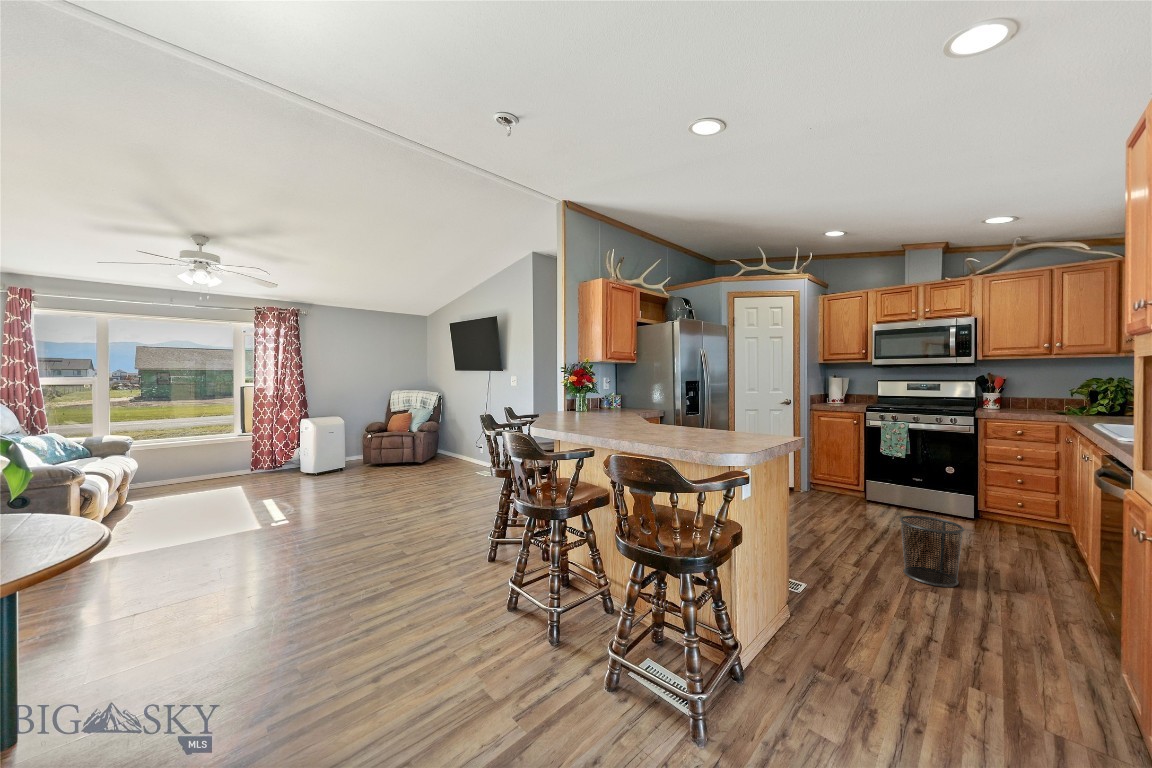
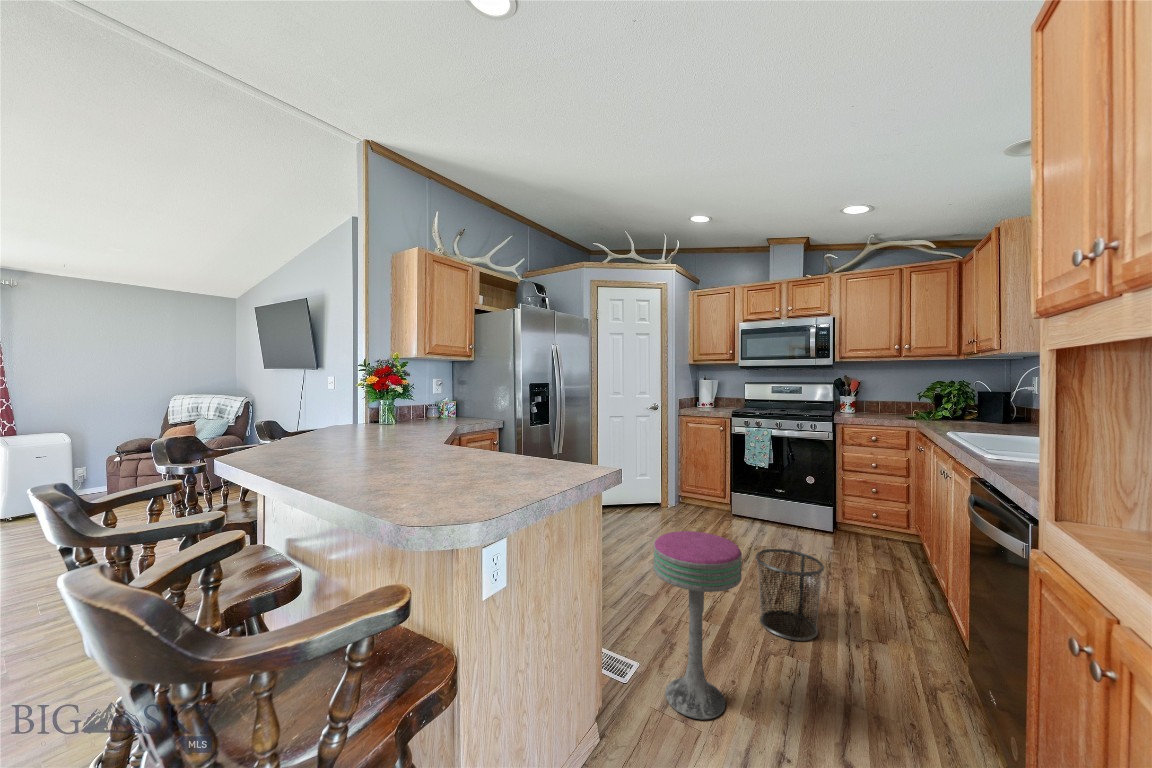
bar stool: none [819,488,893,620] -> present [653,531,742,720]

